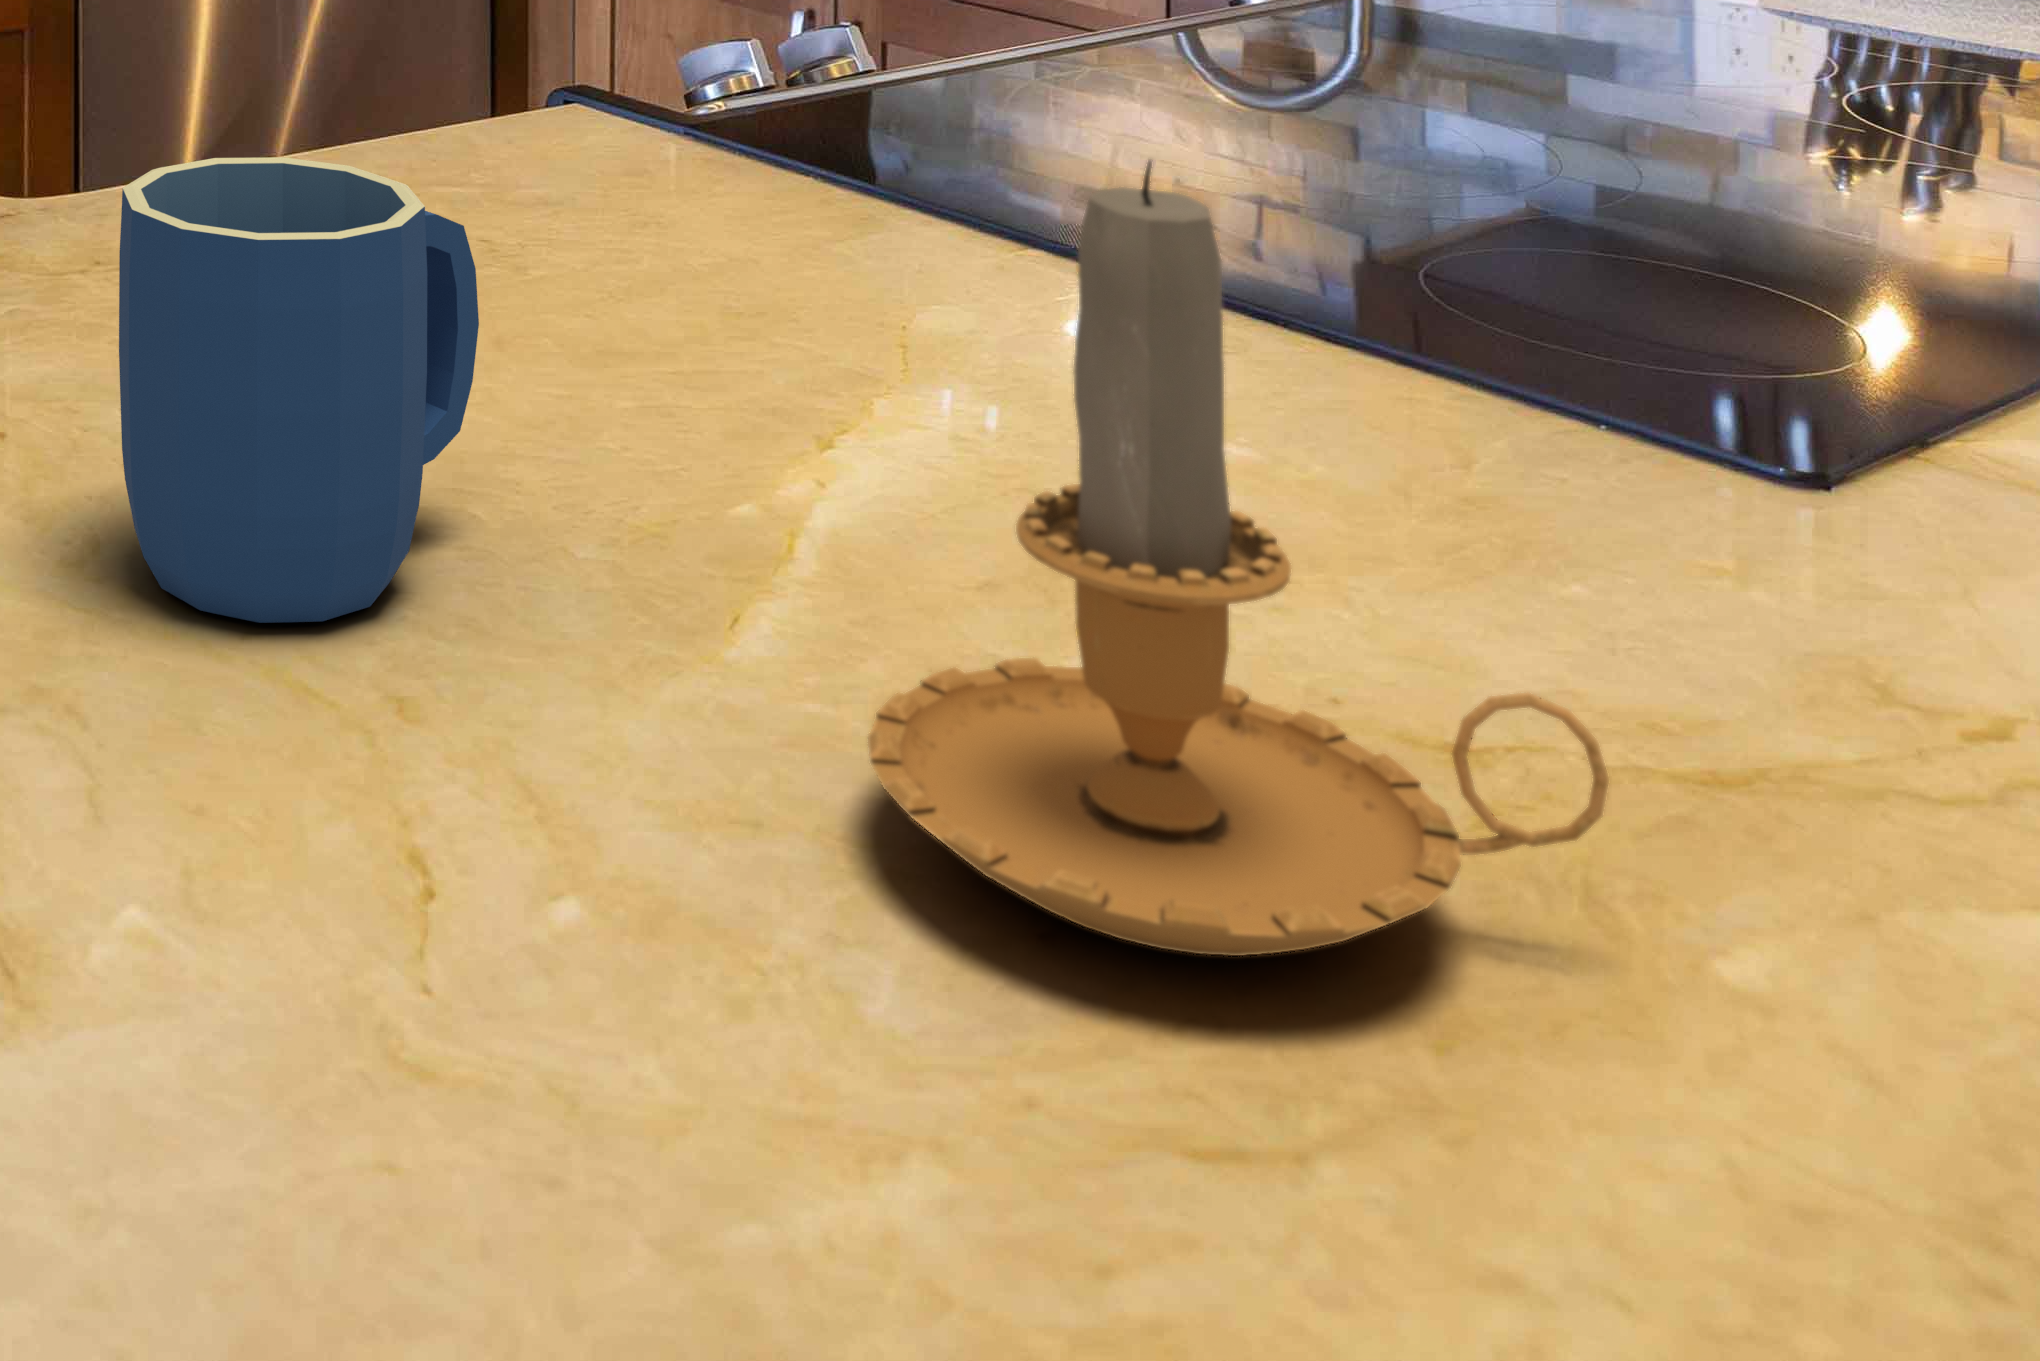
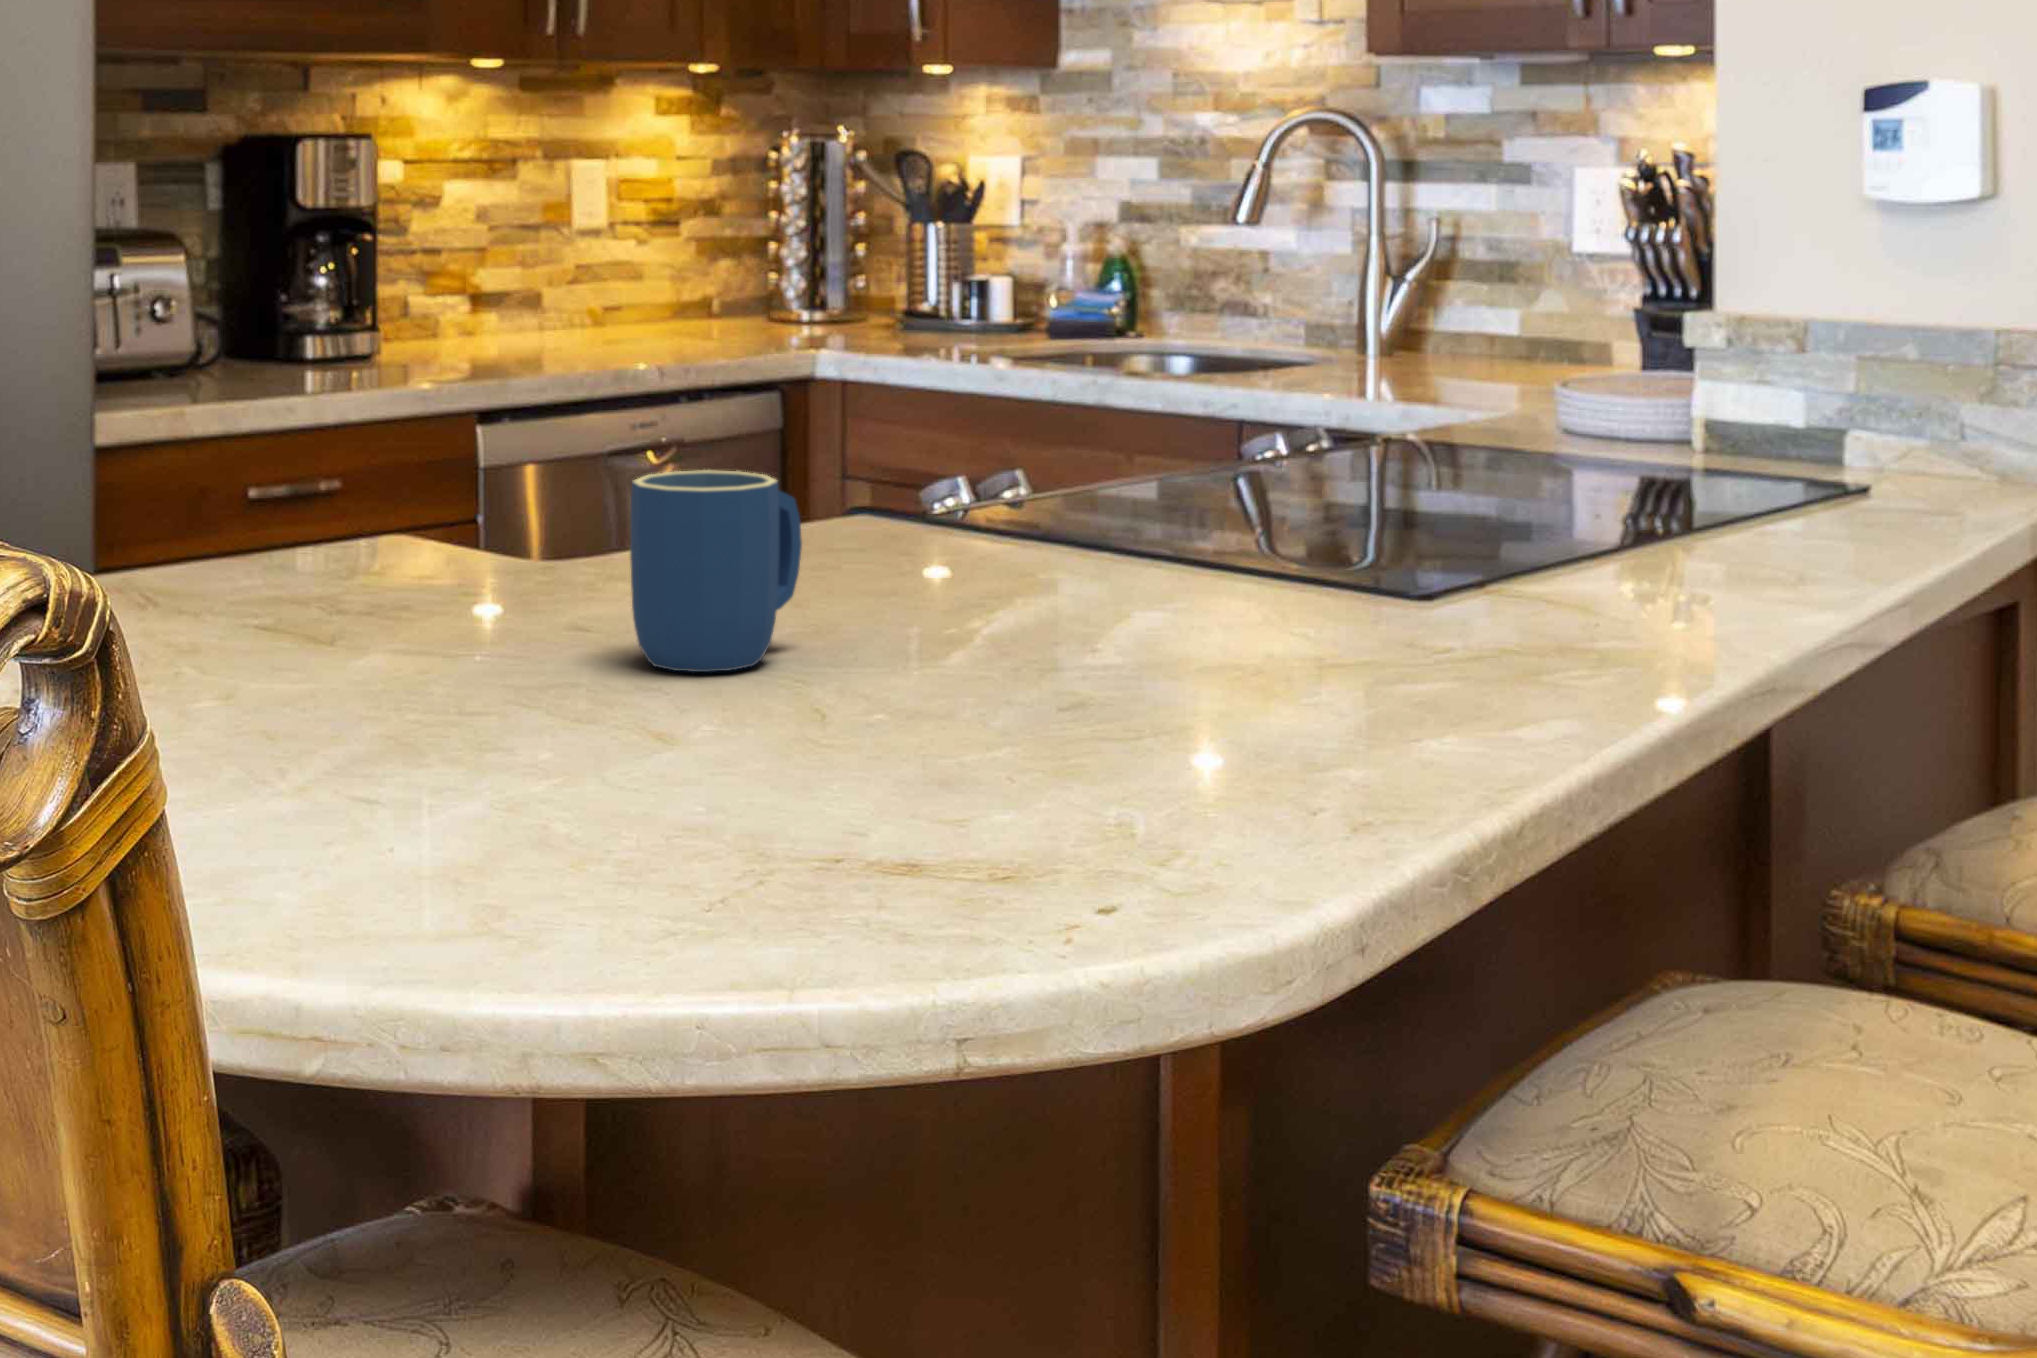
candle: present [868,161,1609,956] -> none [971,412,1250,716]

